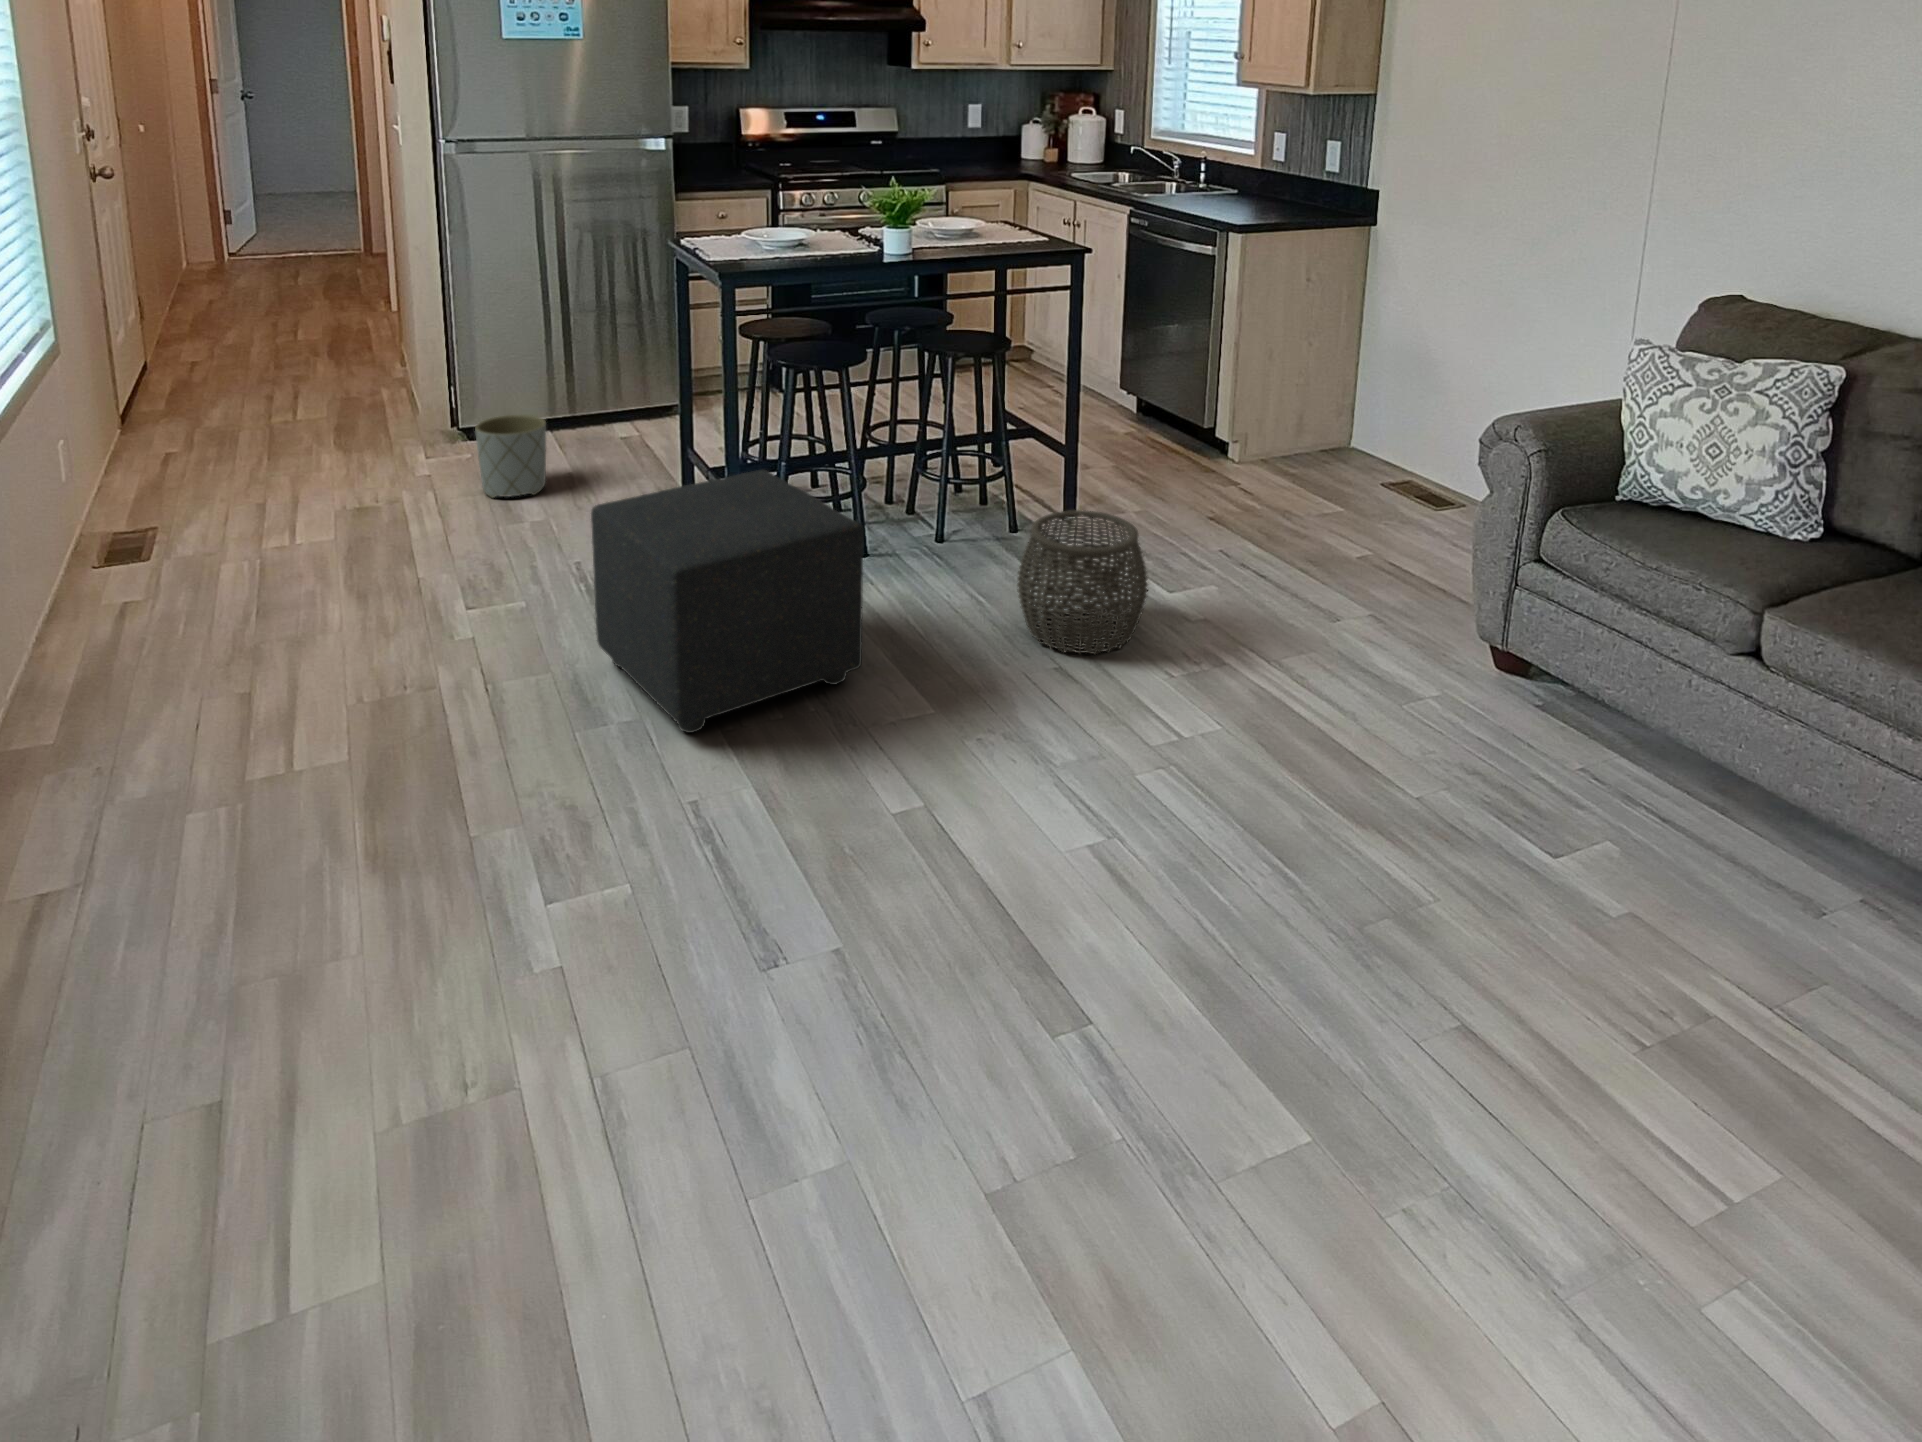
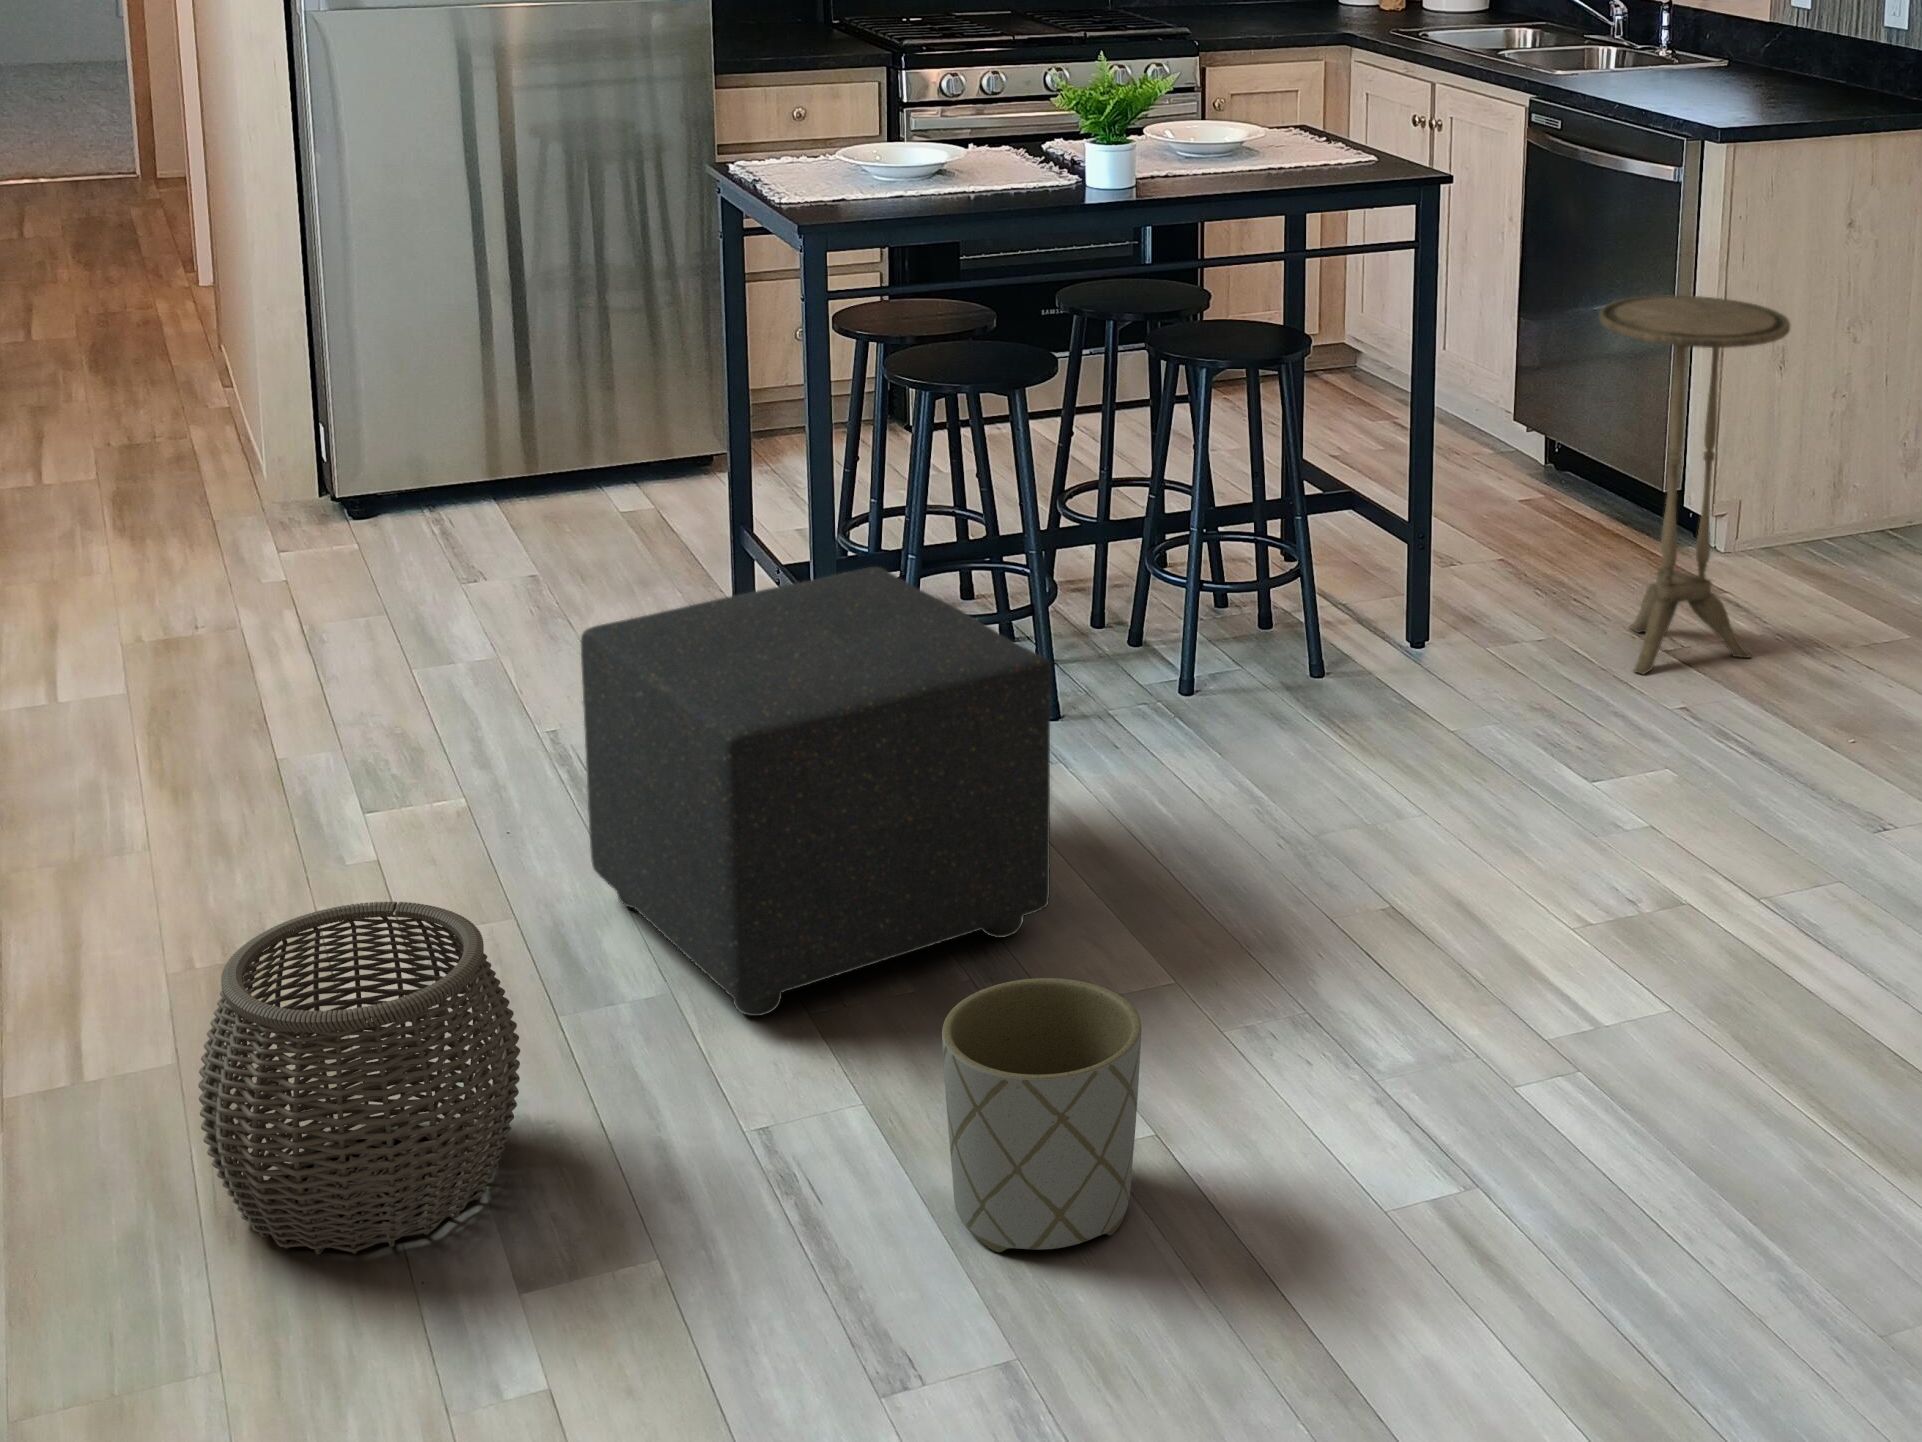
side table: none [1171,317,1279,530] -> present [1599,295,1790,674]
planter: present [475,415,546,498] -> present [942,978,1142,1252]
woven basket: present [1017,510,1148,654] -> present [198,902,520,1254]

